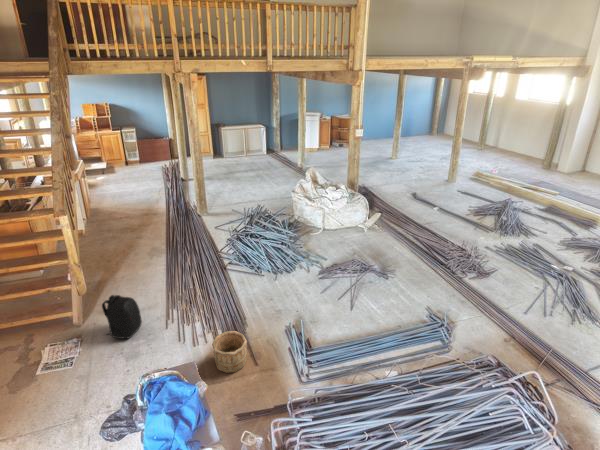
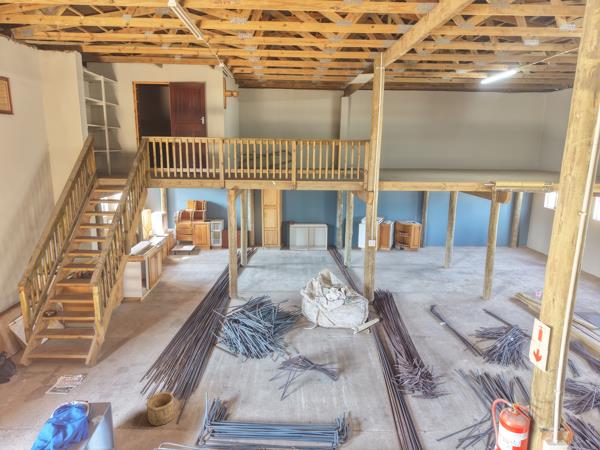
backpack: present [102,295,142,339] -> none [101,347,126,382]

